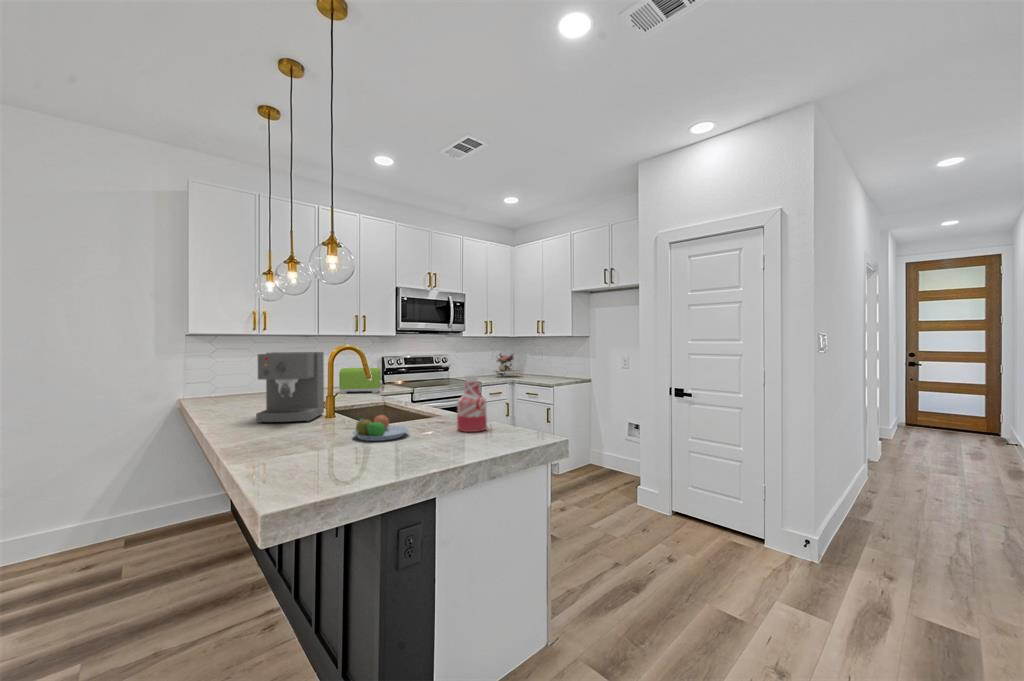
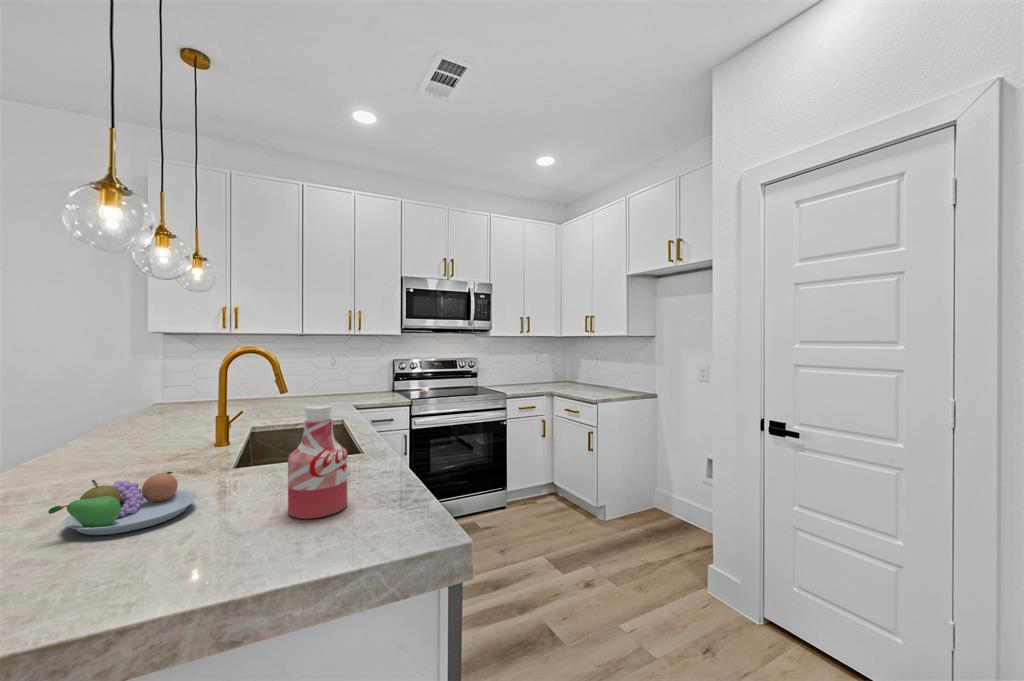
coffee maker: present [256,352,324,423] -> none [69,357,201,463]
flower arrangement: present [494,353,520,376] -> none [536,354,572,385]
toaster: present [339,366,382,394] -> none [315,373,367,406]

